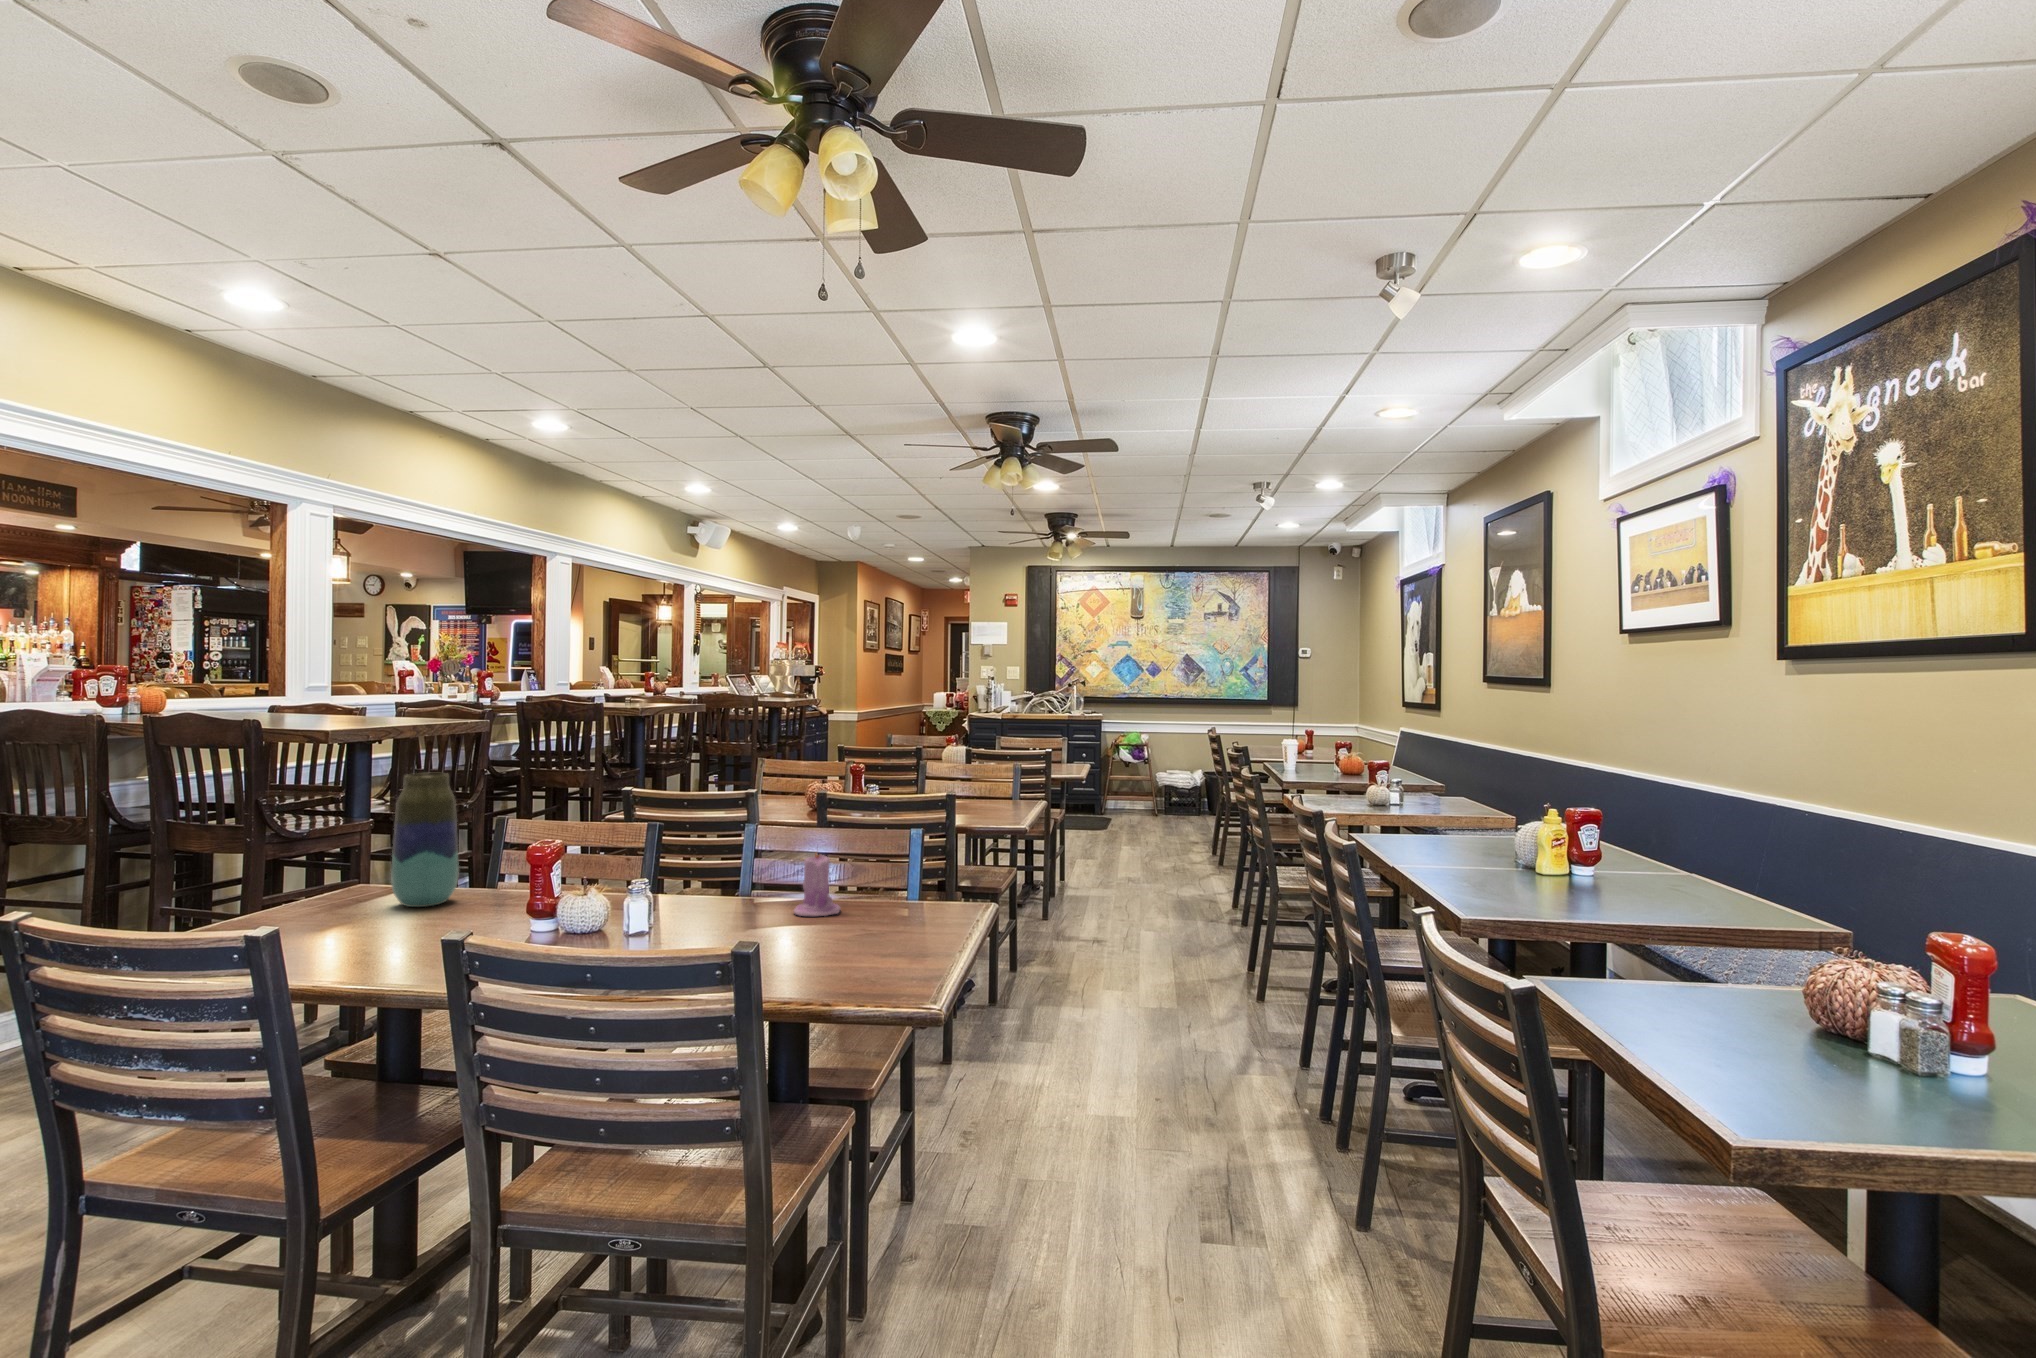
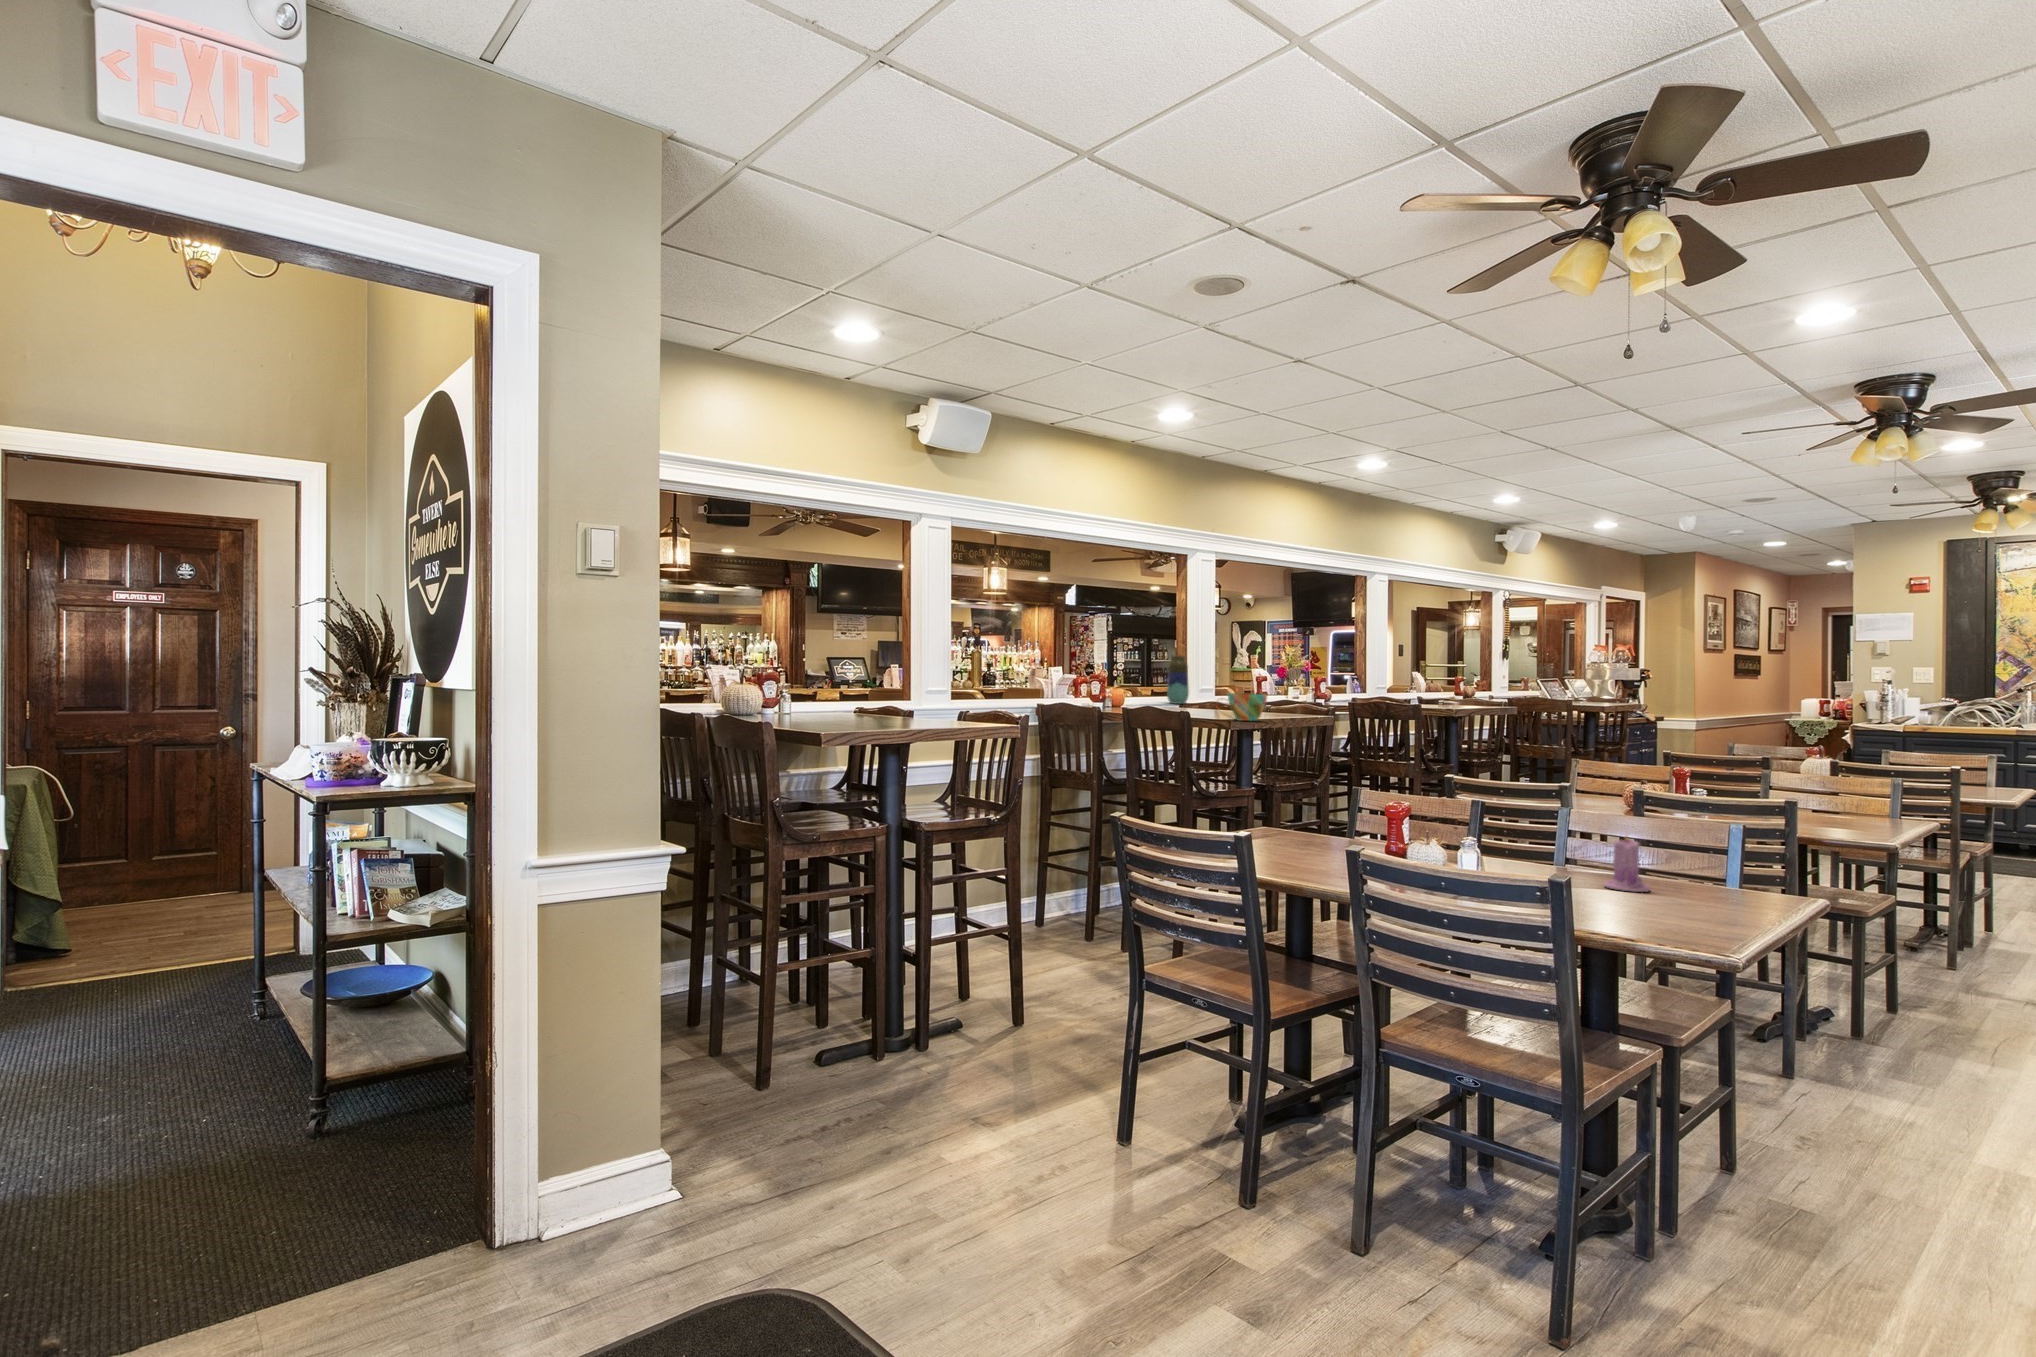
cup: none [310,691,394,728] -> present [1218,693,1267,721]
vase: present [391,773,459,907] -> present [1167,656,1189,704]

